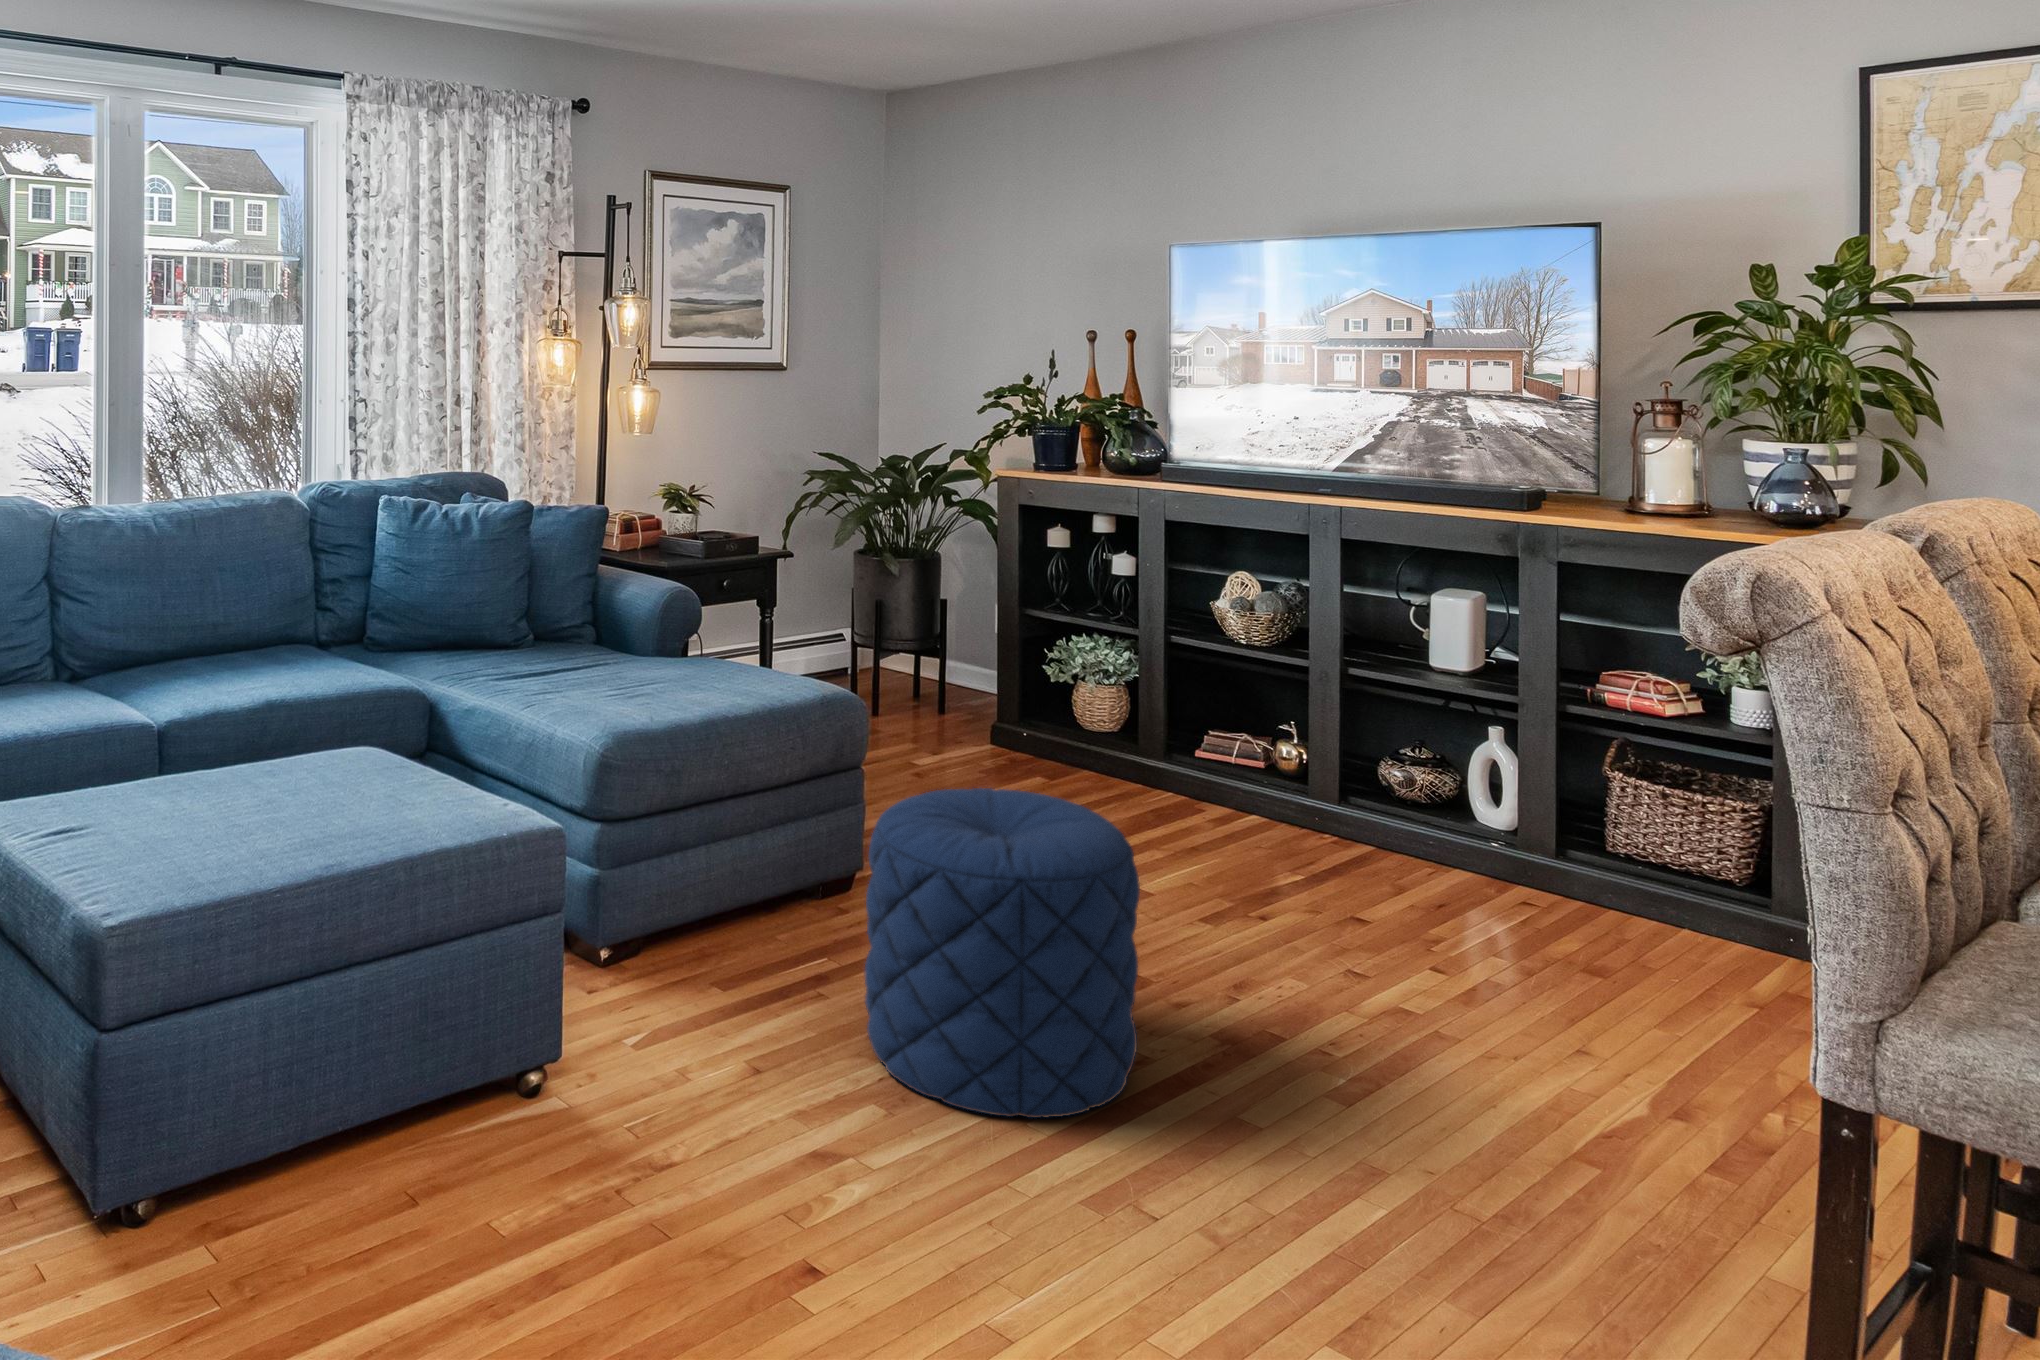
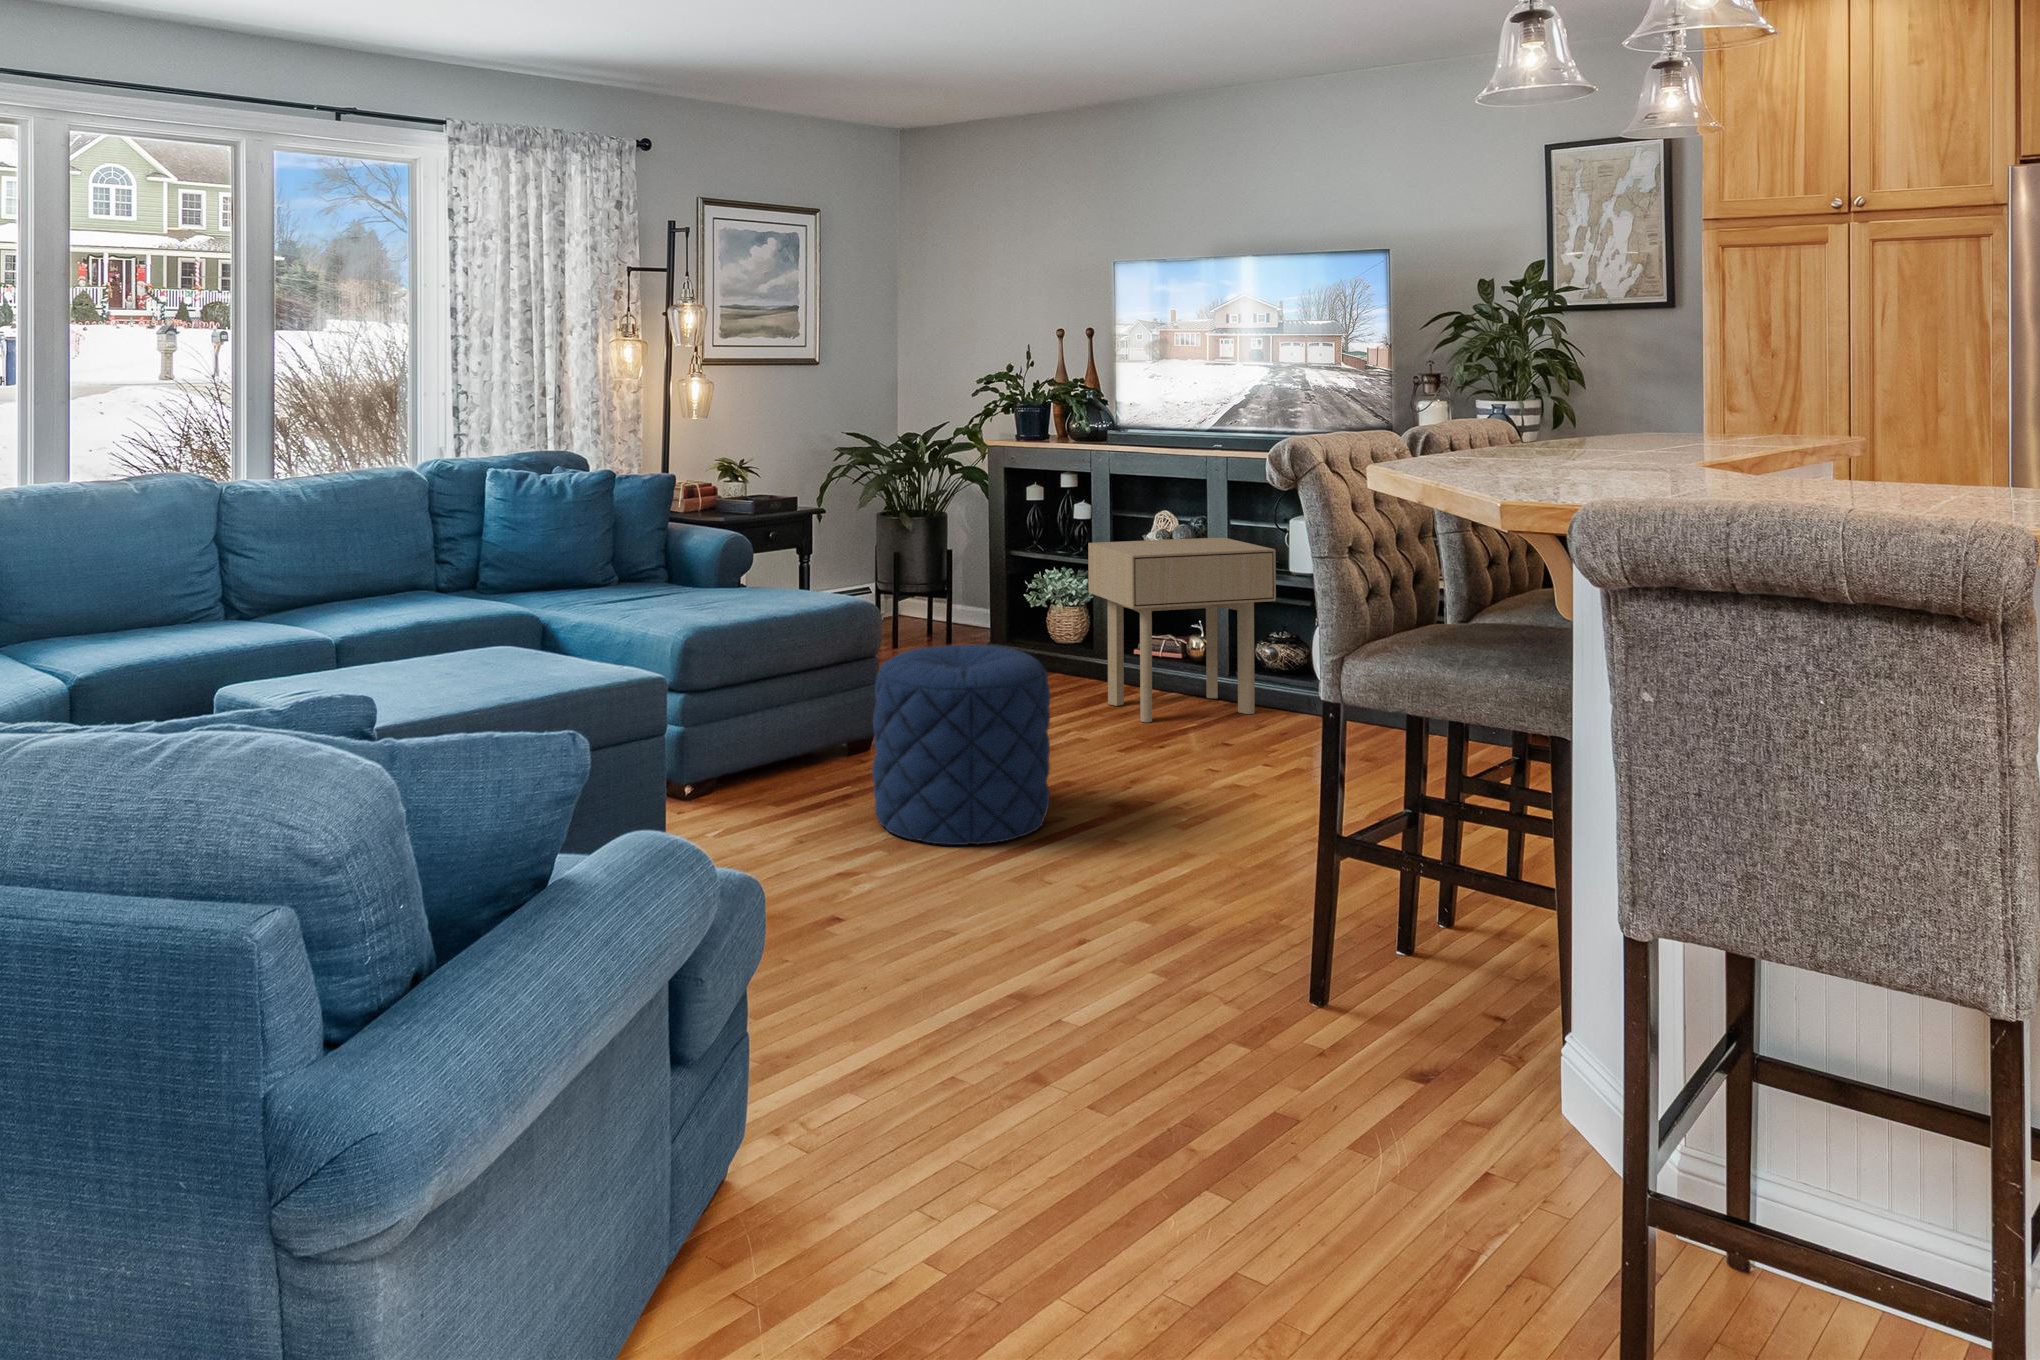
side table: none [1149,618,1433,878] -> present [1088,537,1276,722]

